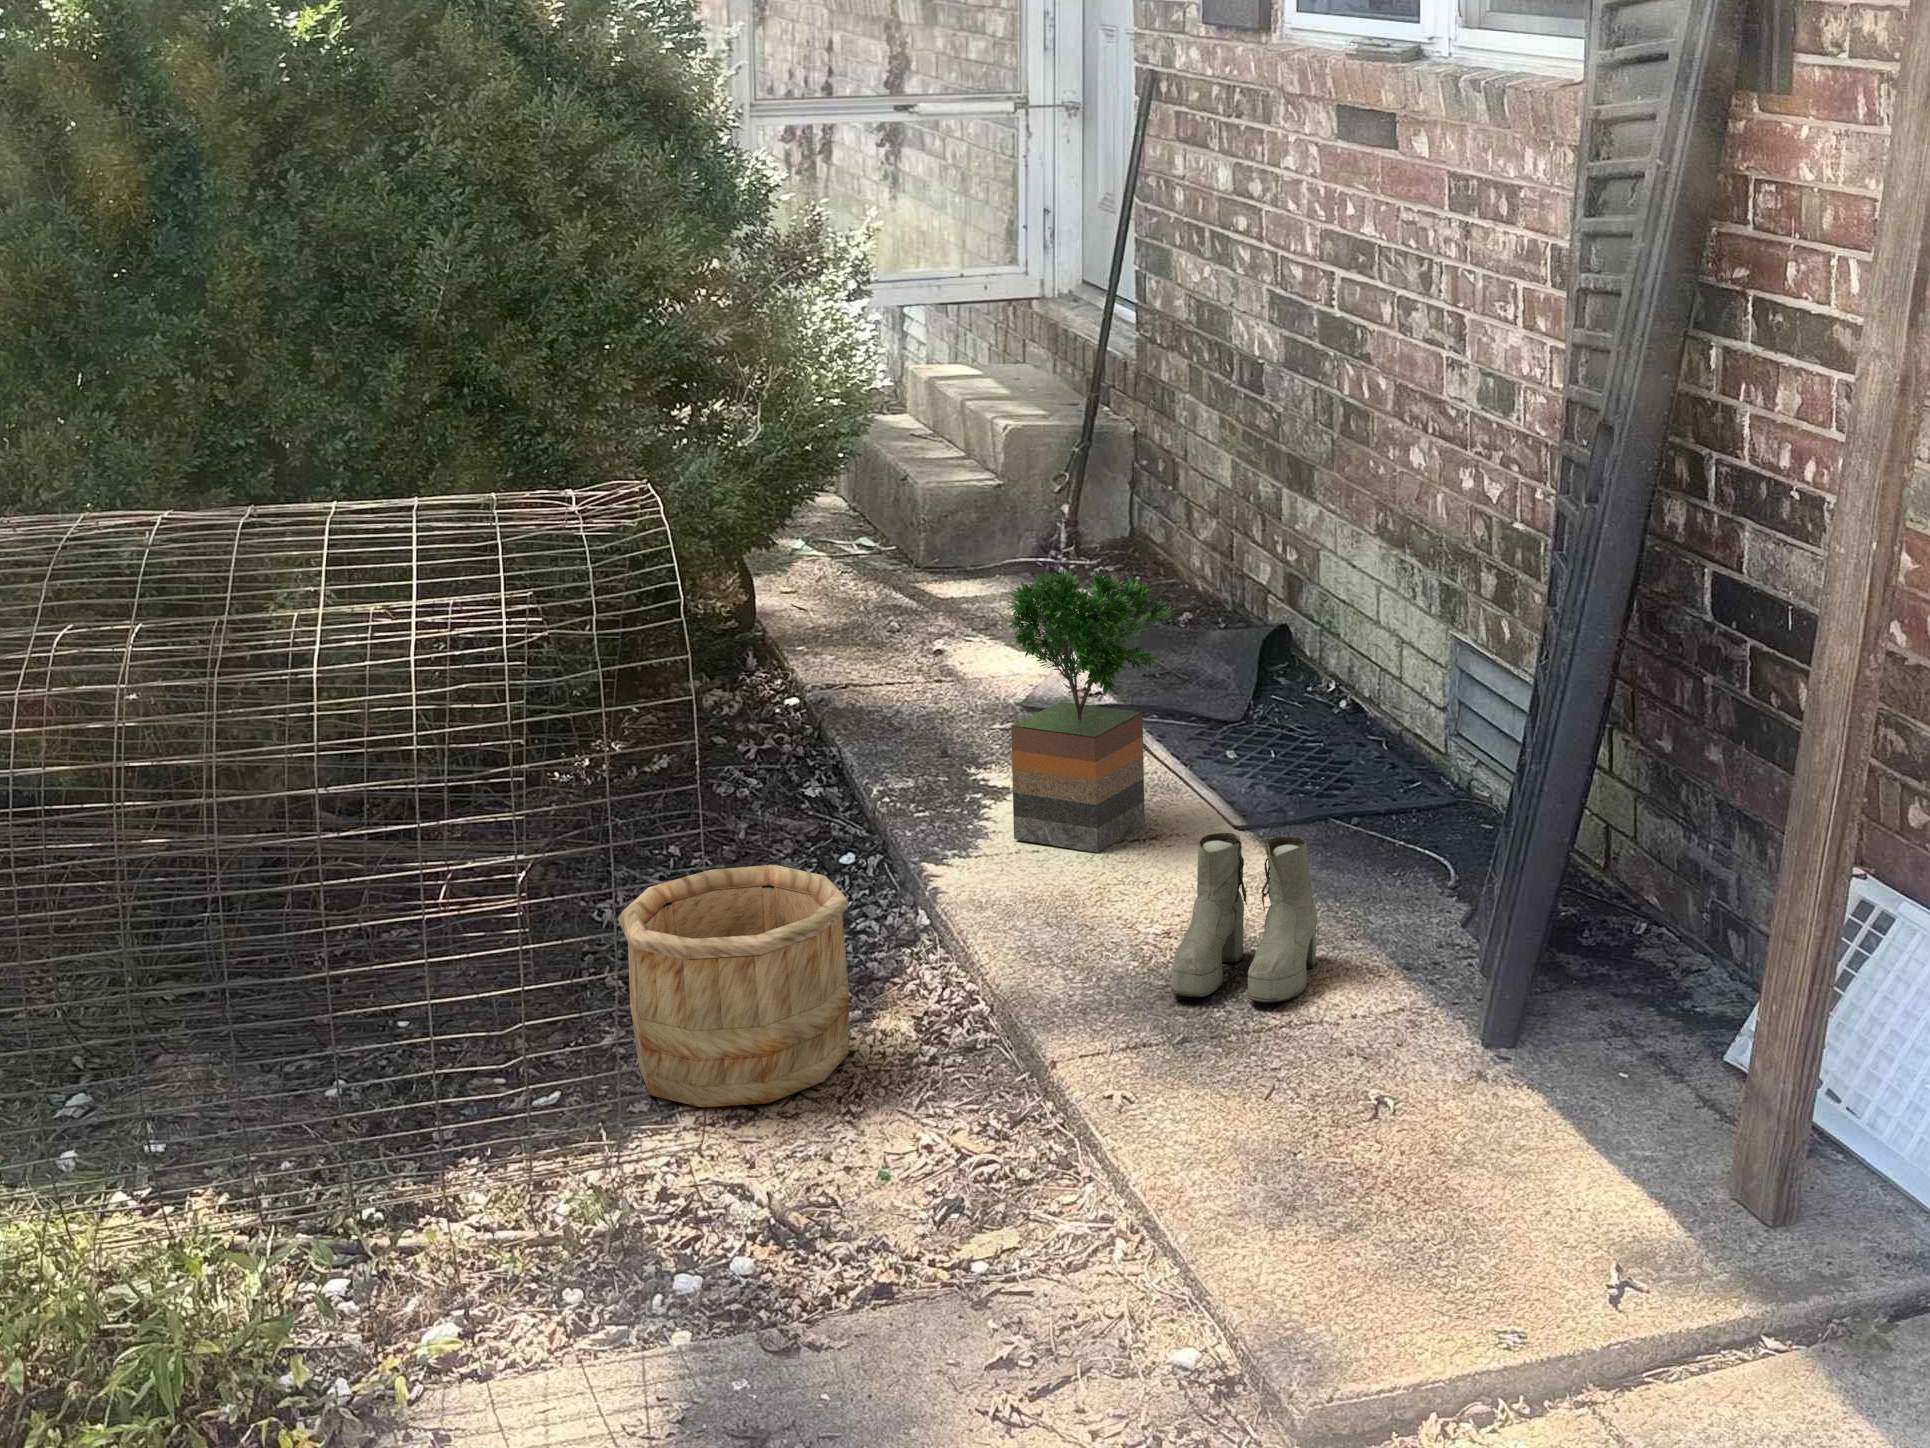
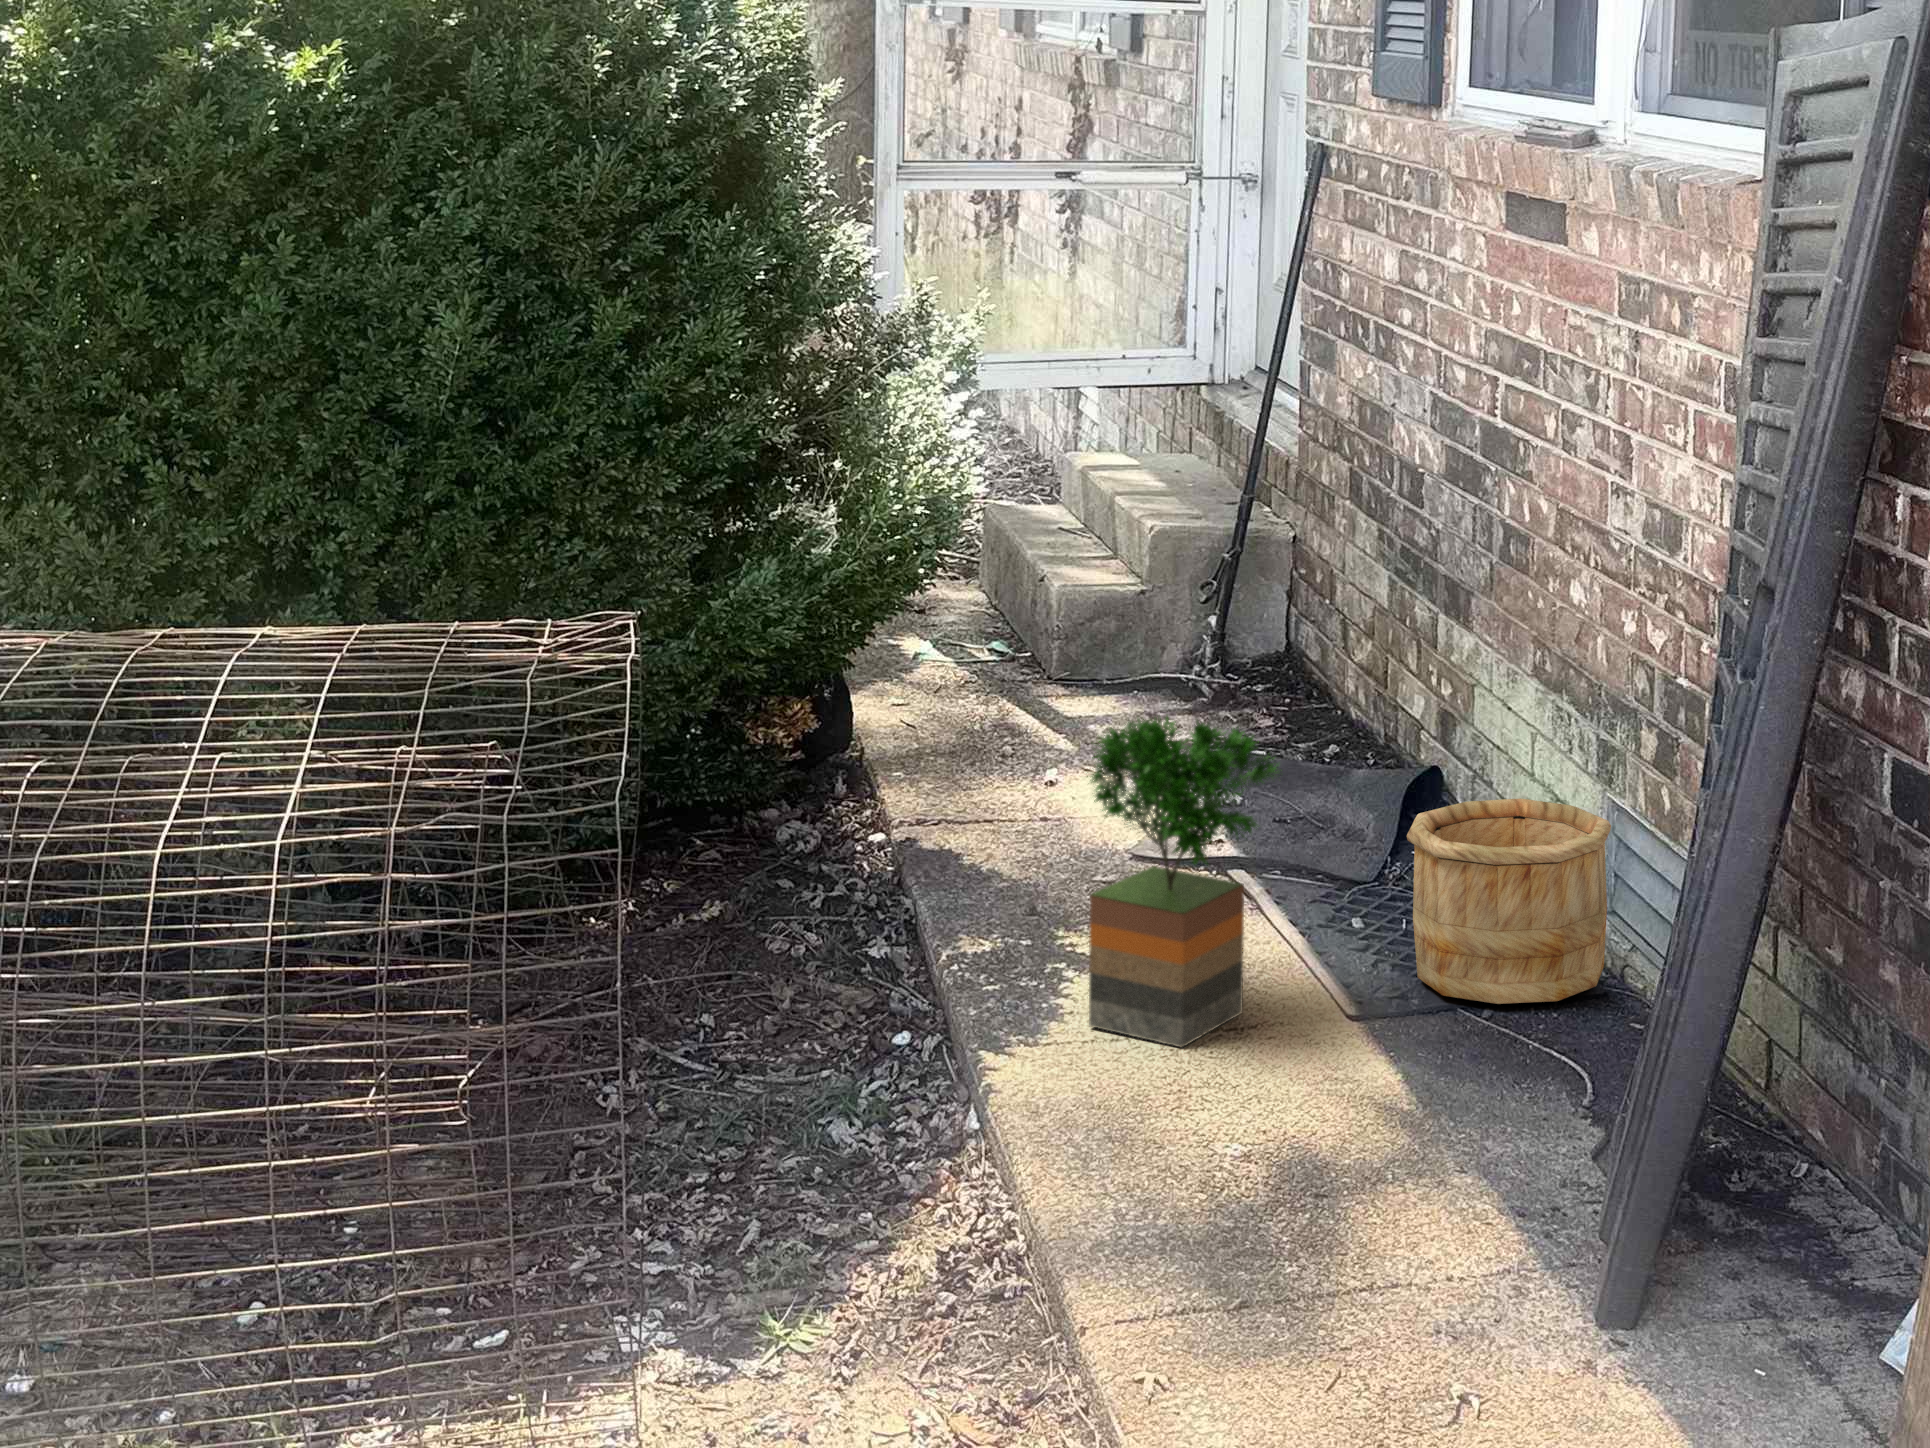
boots: present [1171,832,1318,1003] -> none [1237,1045,1417,1257]
wooden bucket: present [618,865,849,1107] -> present [1407,798,1611,1004]

